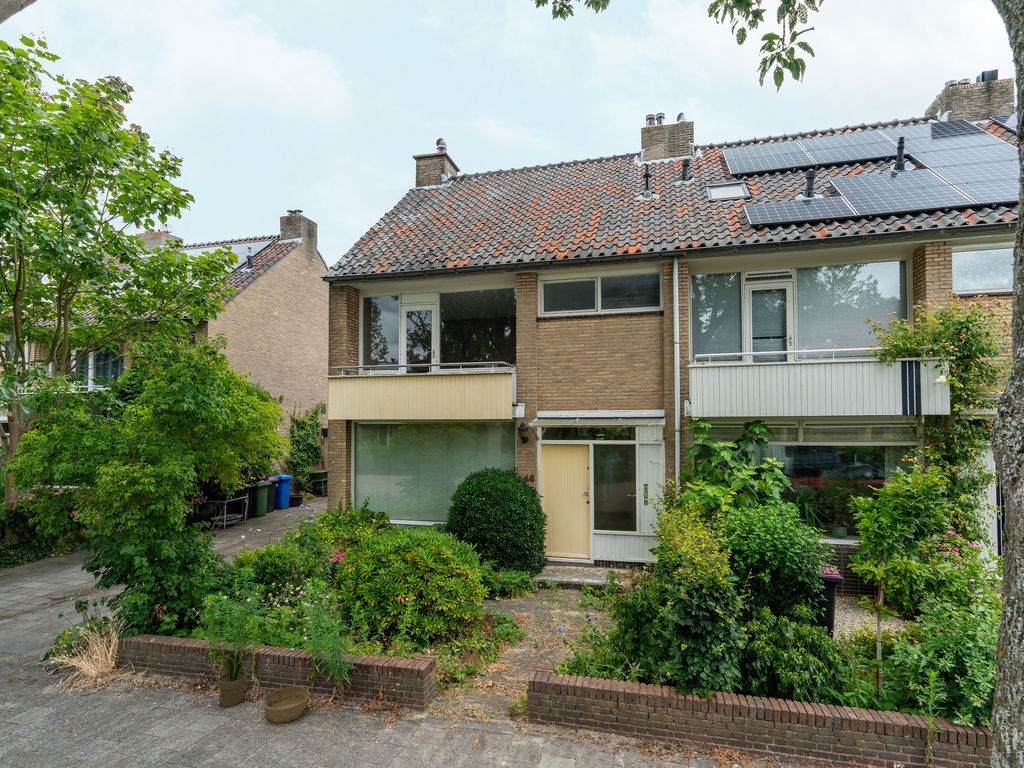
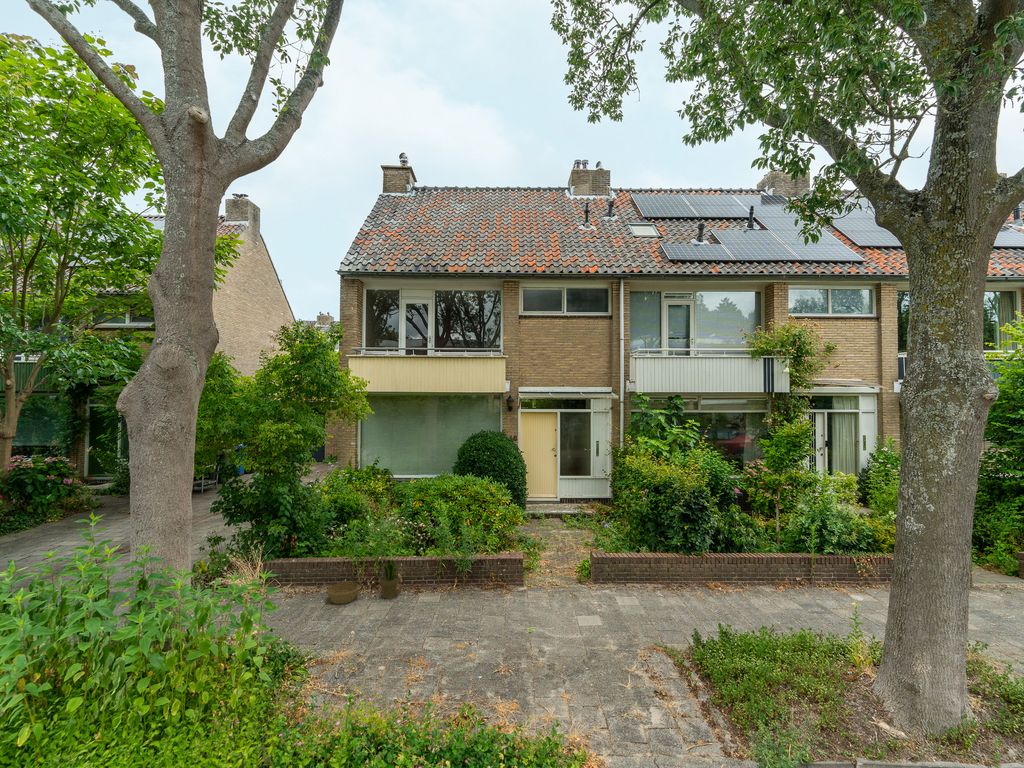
basket: present [263,686,310,723] -> present [327,582,359,604]

